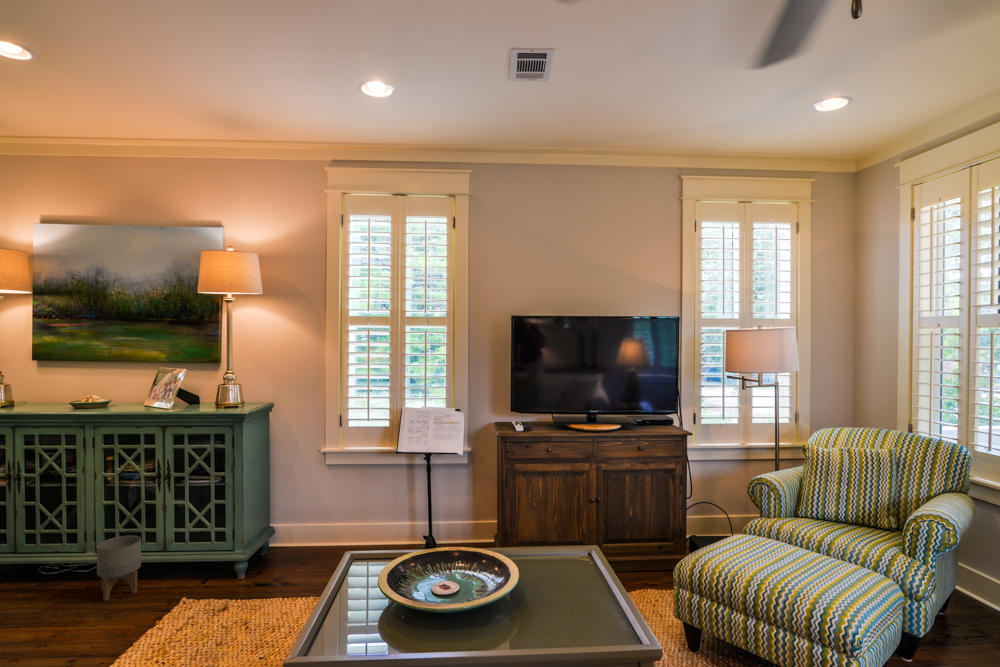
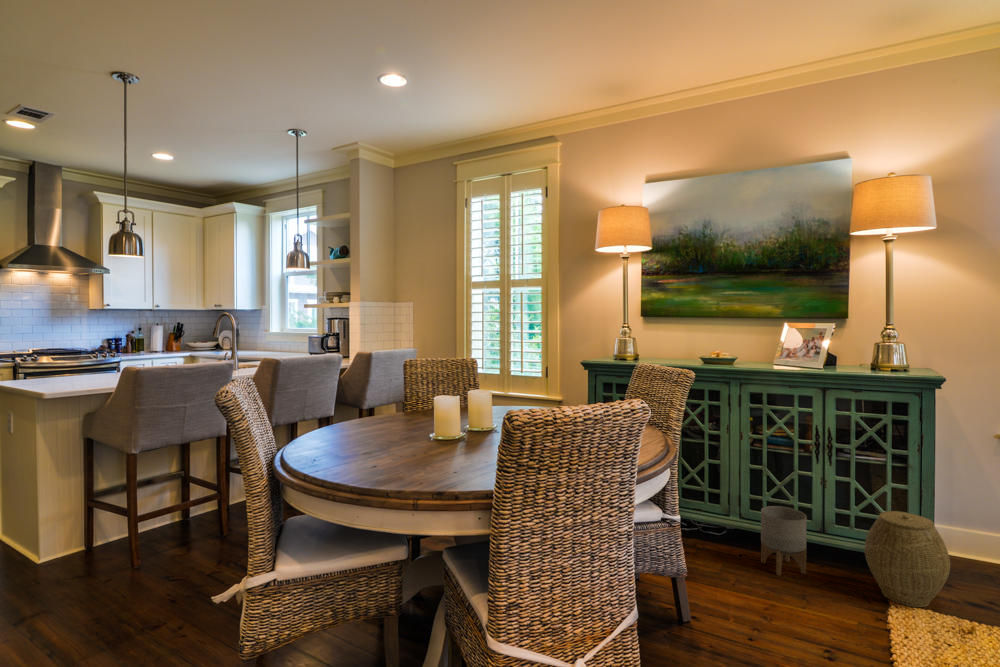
woven basket: none [173,524,235,601] -> present [865,511,950,607]

